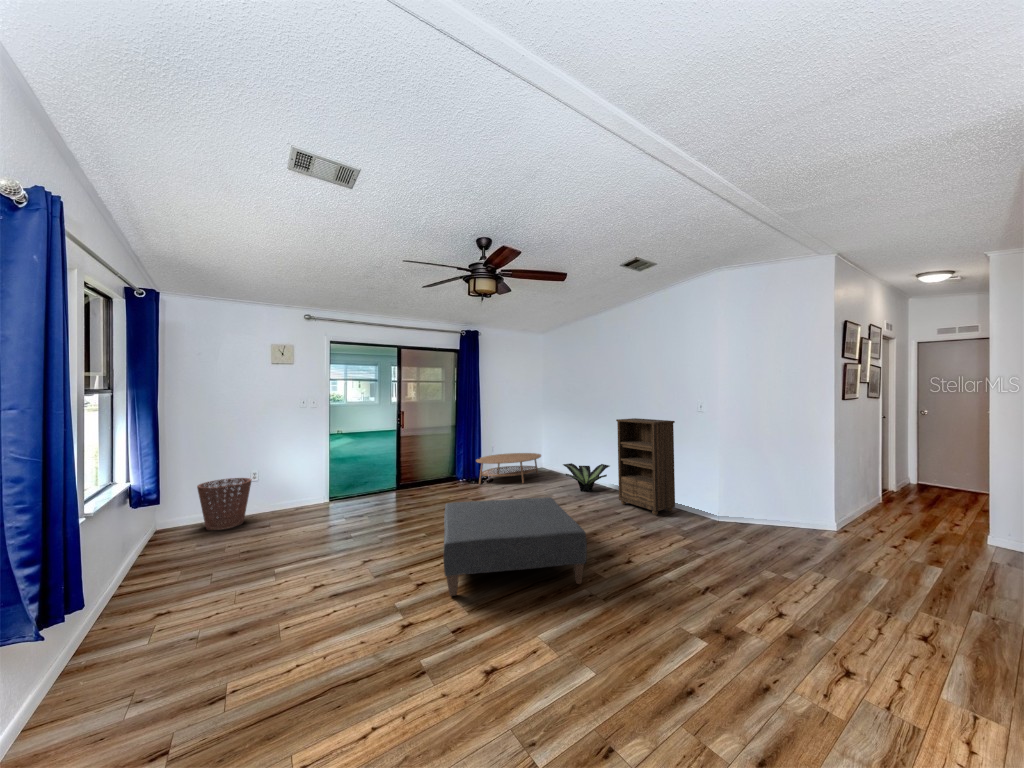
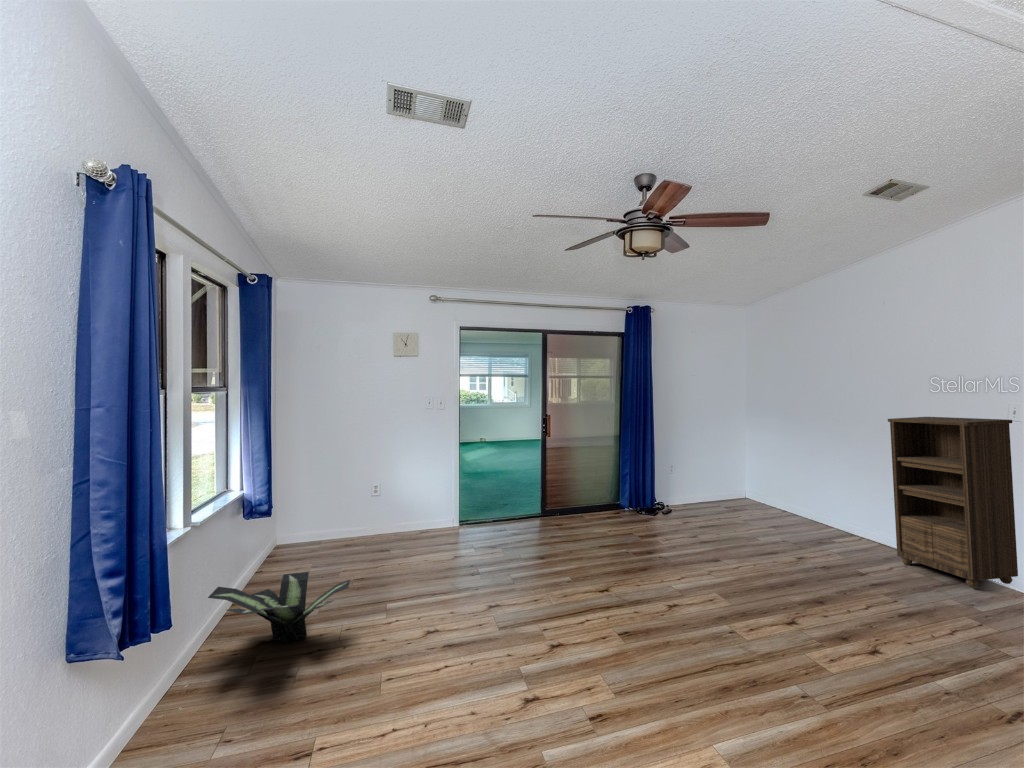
coffee table: present [476,453,541,484] -> none [650,473,756,519]
potted plant: present [563,463,610,492] -> present [208,572,350,644]
basket: present [197,478,252,530] -> none [313,491,368,551]
ottoman: present [444,497,587,596] -> none [584,539,822,686]

